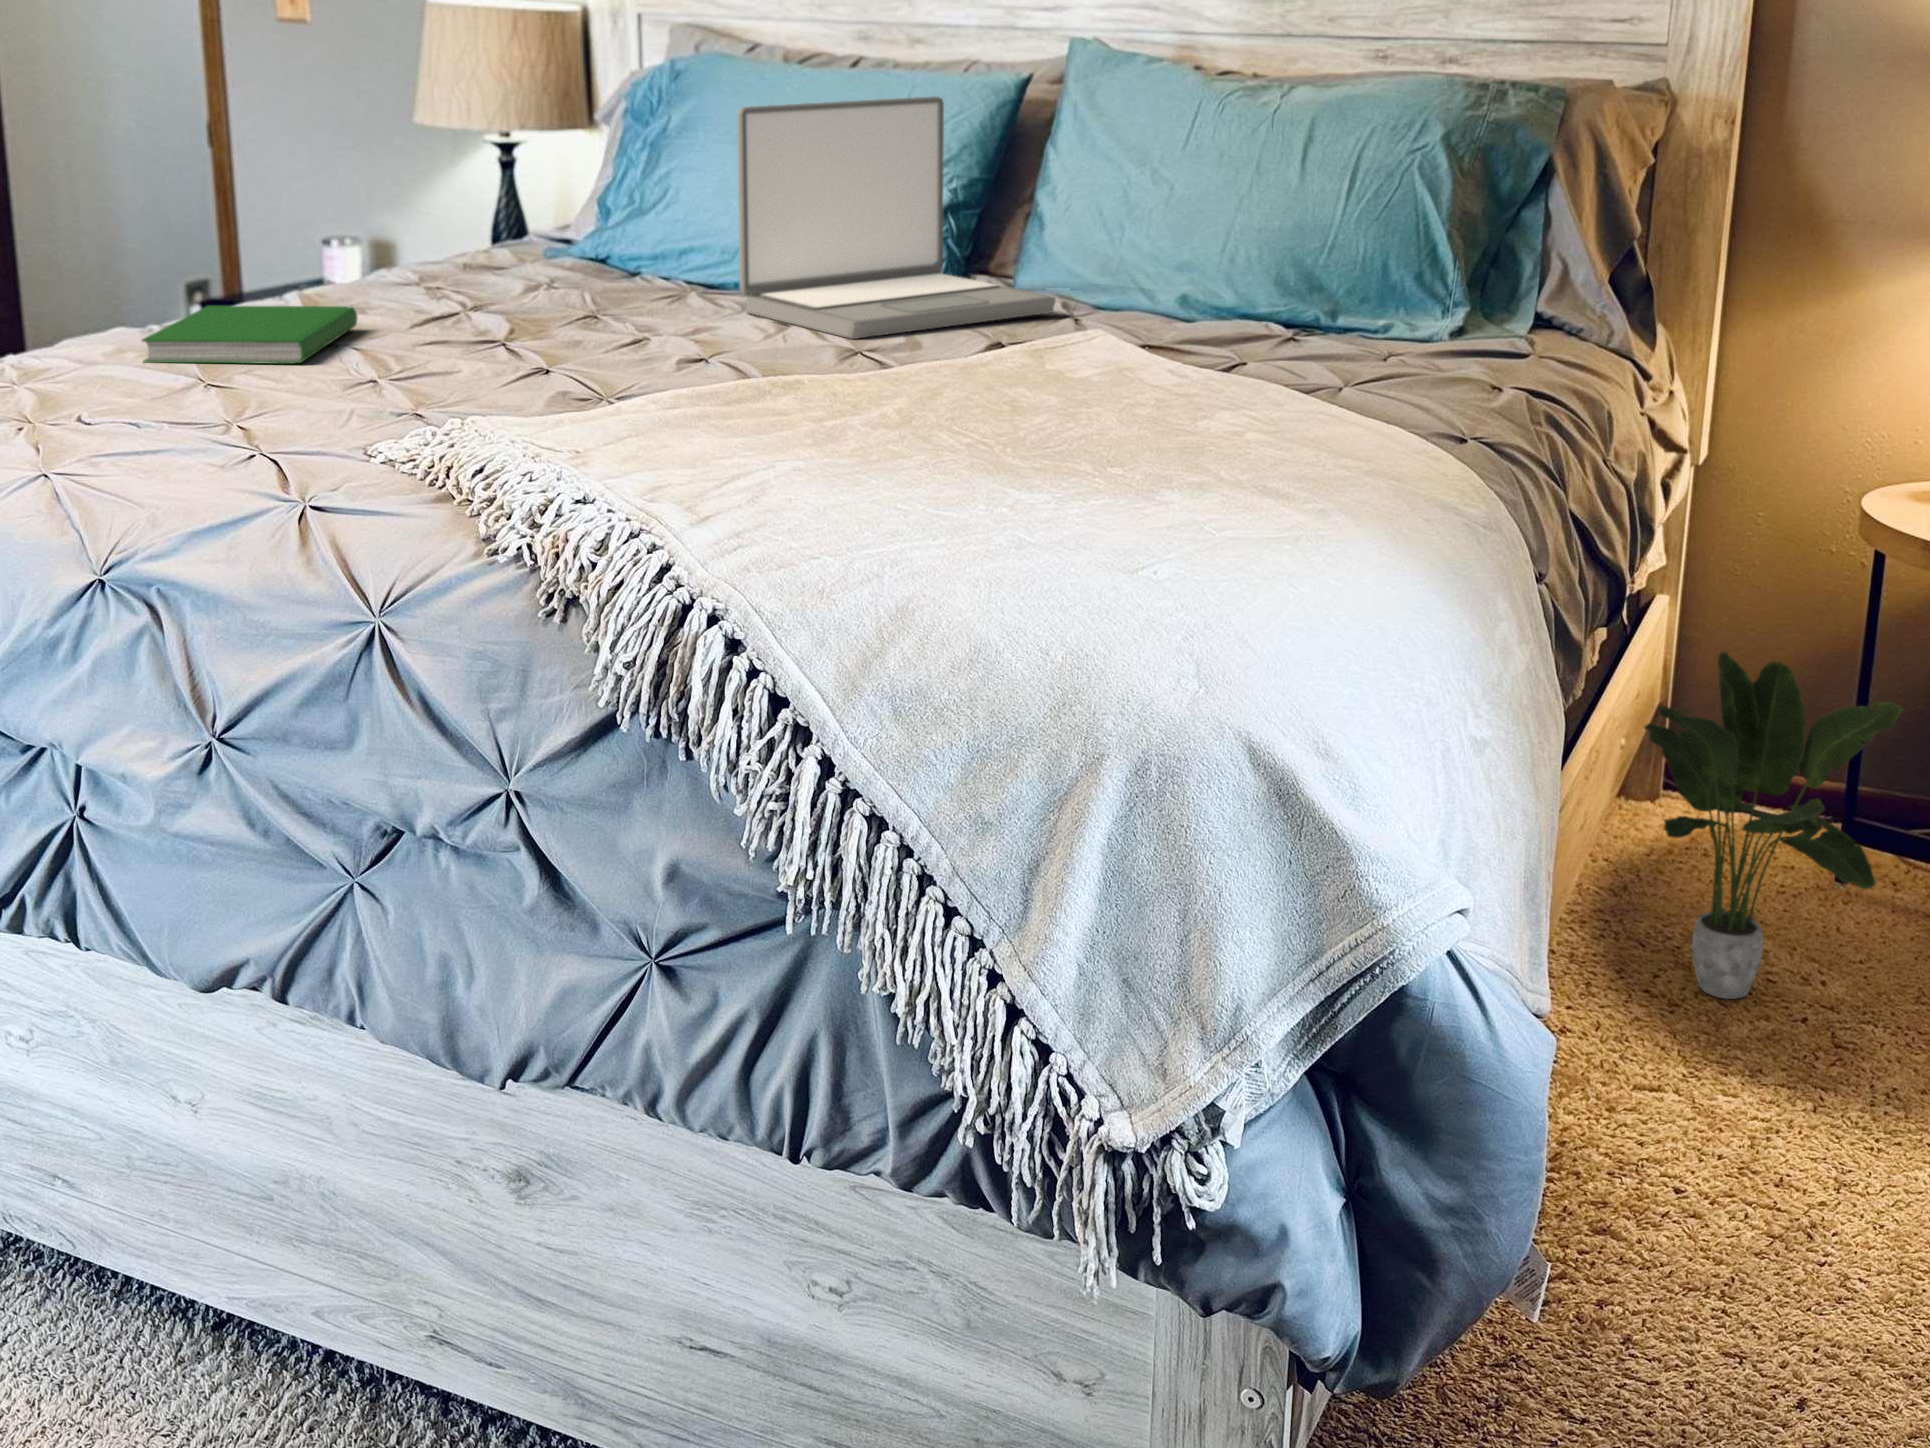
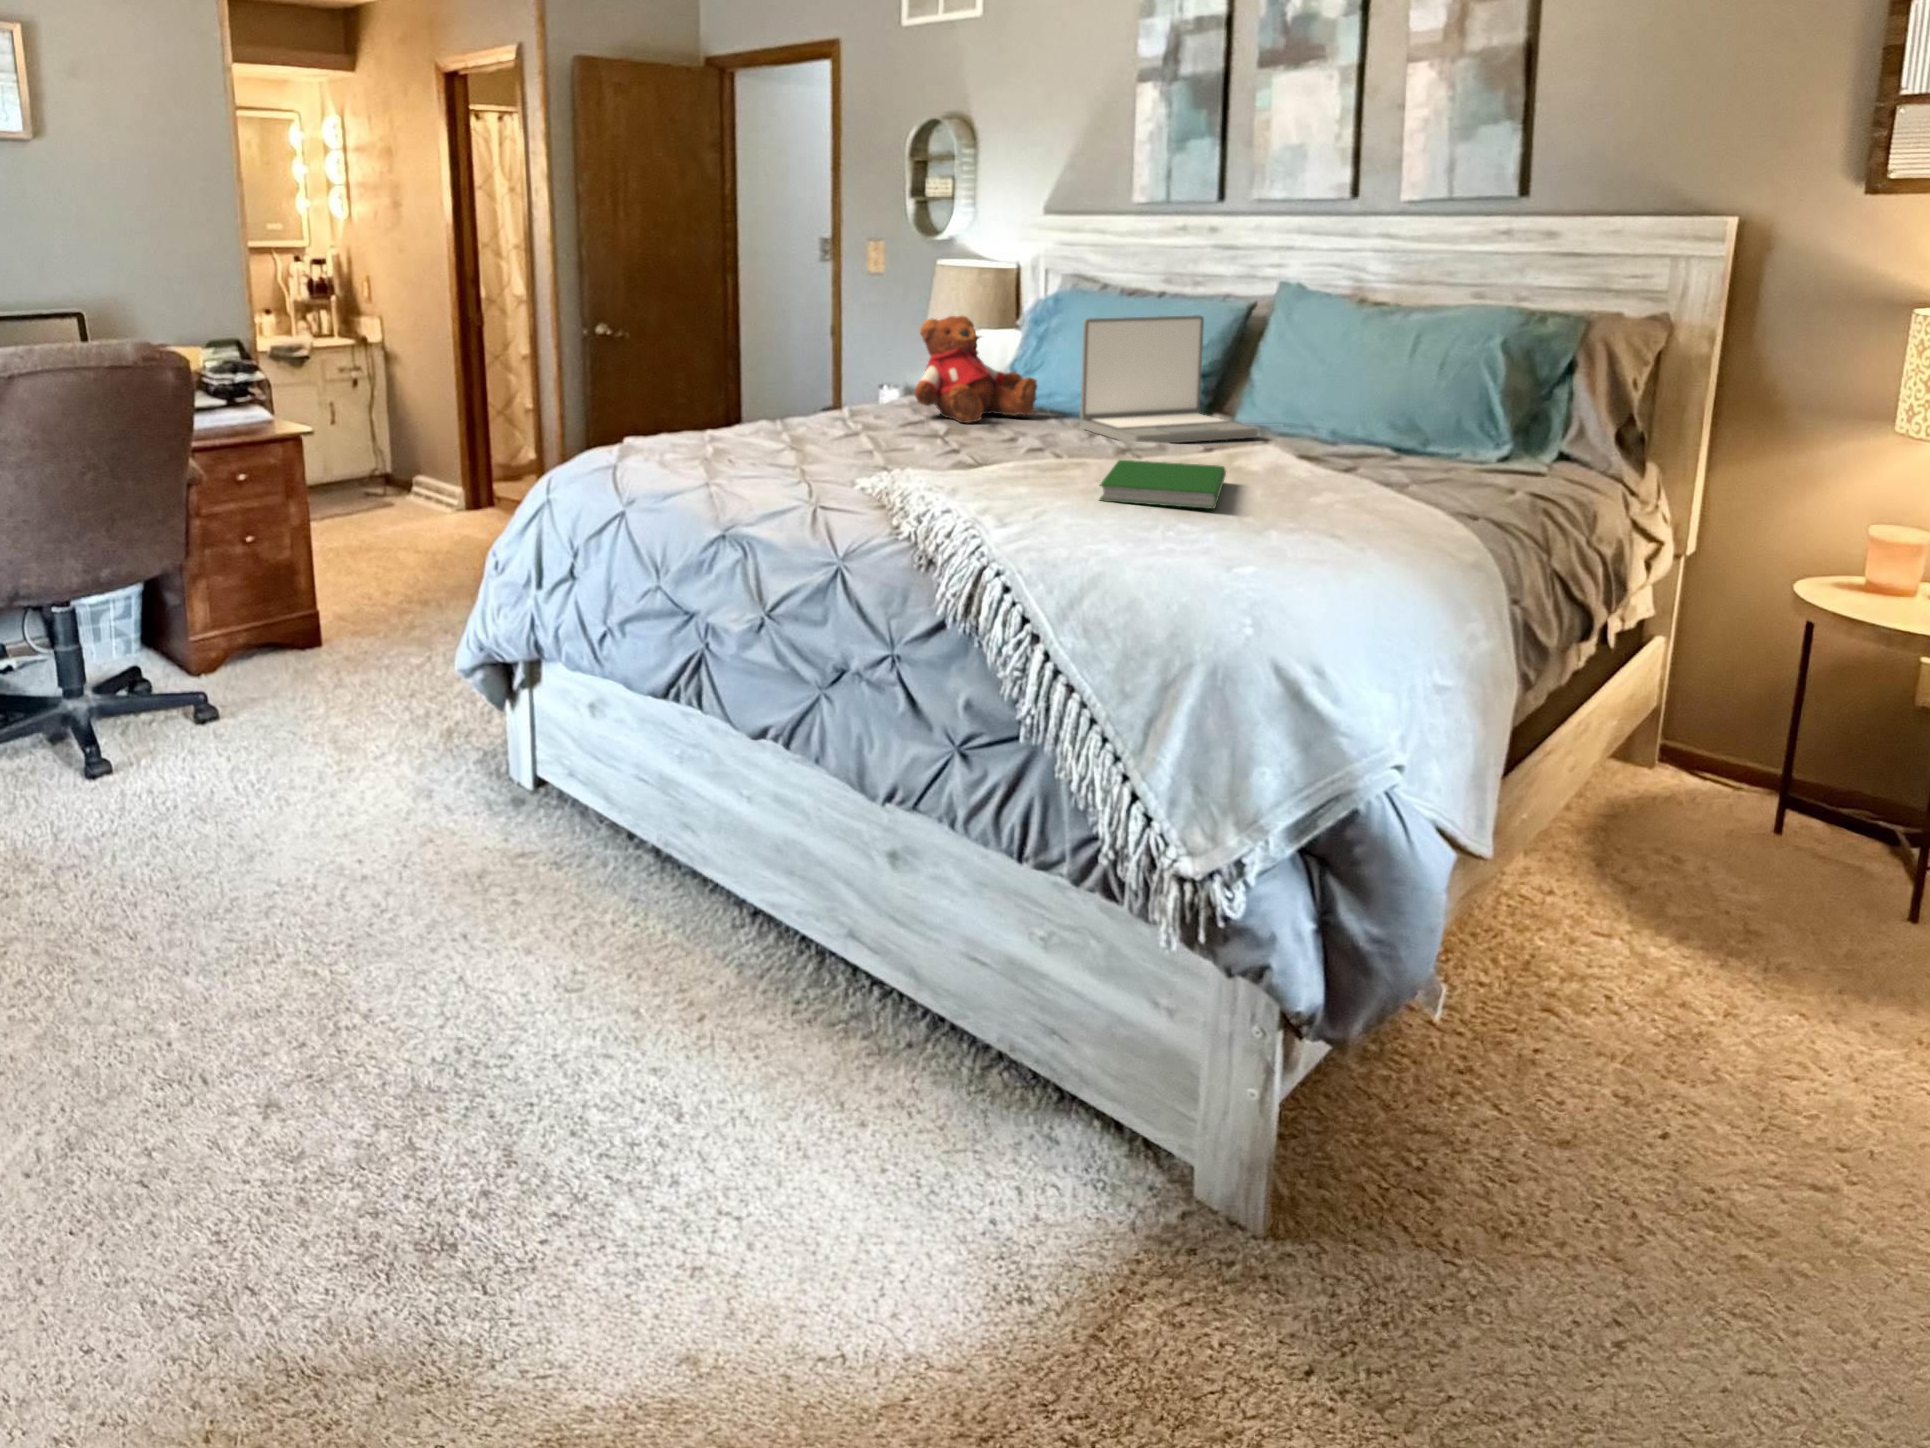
teddy bear: none [418,105,651,311] -> present [914,316,1037,423]
hardcover book: present [142,306,357,364] -> present [1099,460,1226,509]
potted plant: present [1645,652,1902,999] -> none [1616,666,1799,887]

